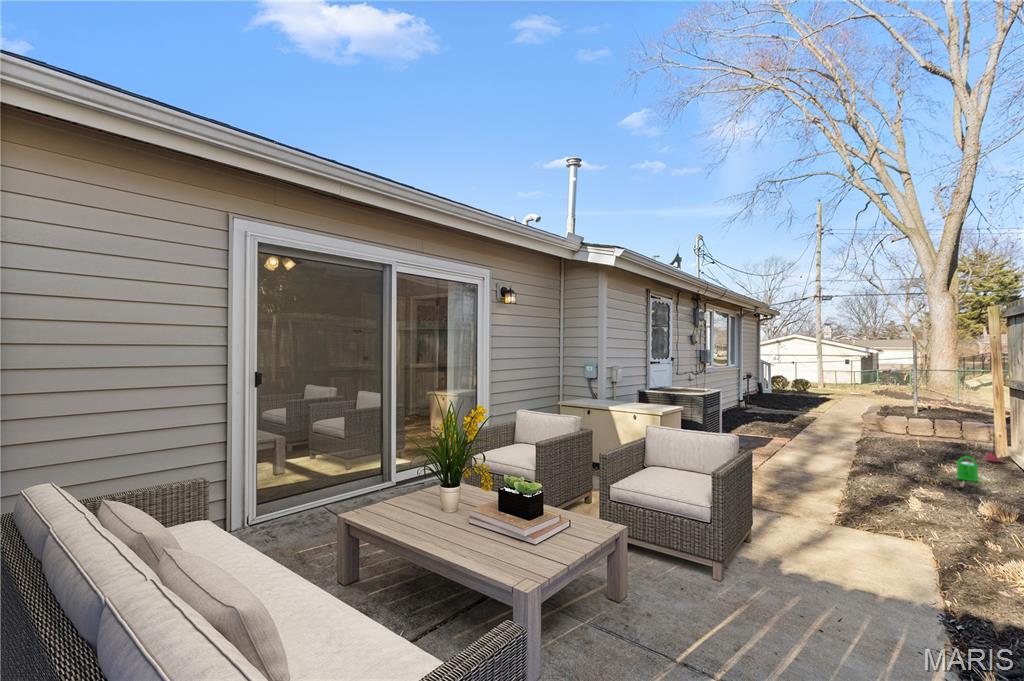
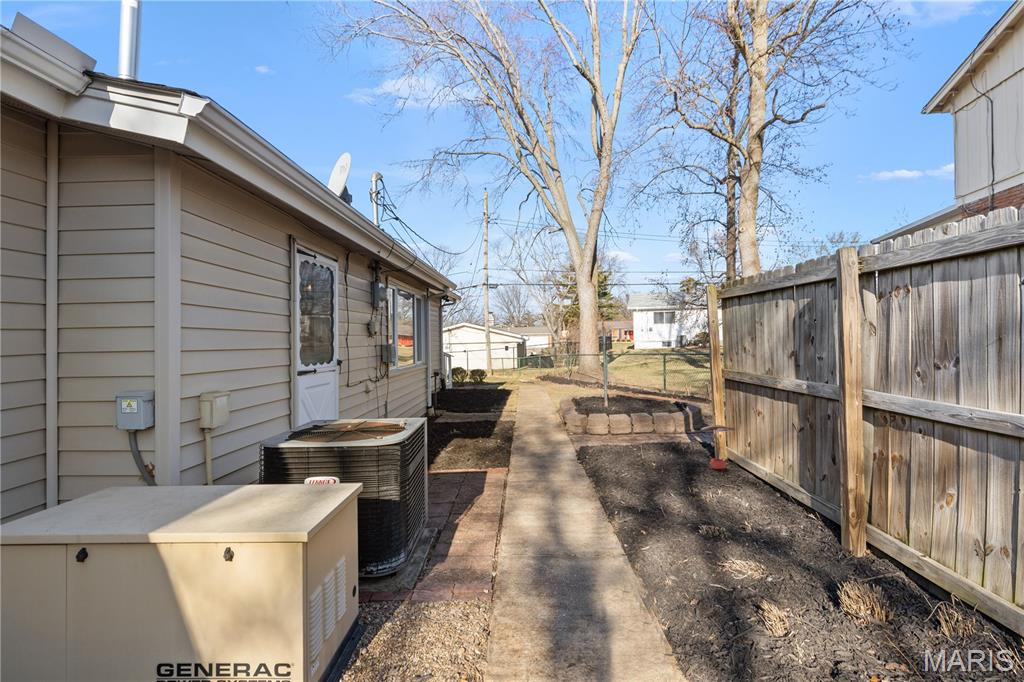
watering can: present [956,456,978,481] -> none [719,480,745,514]

